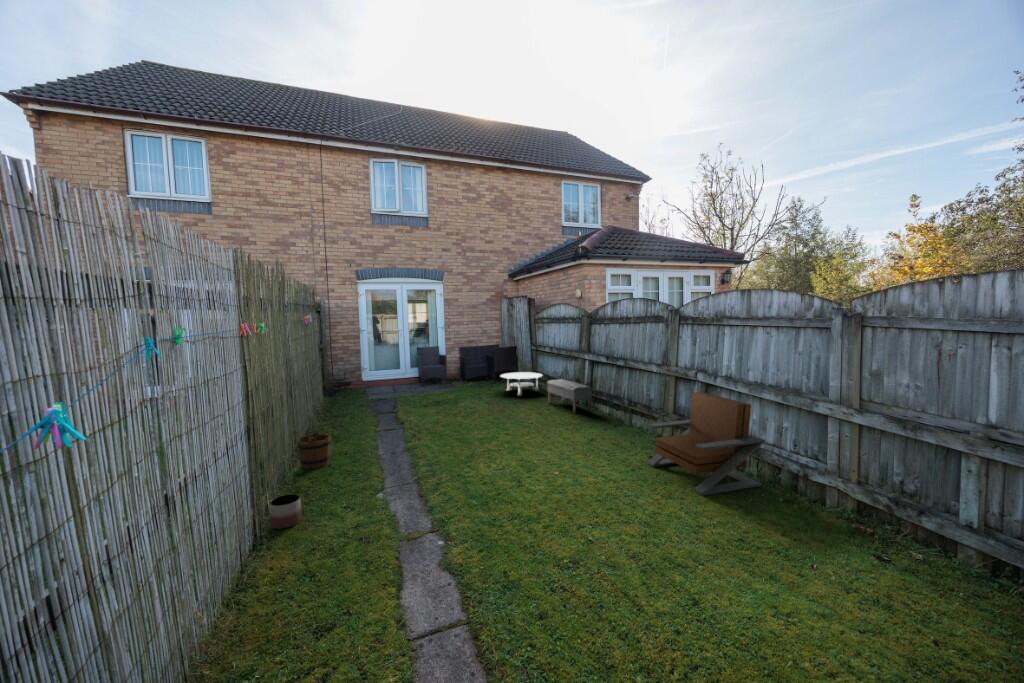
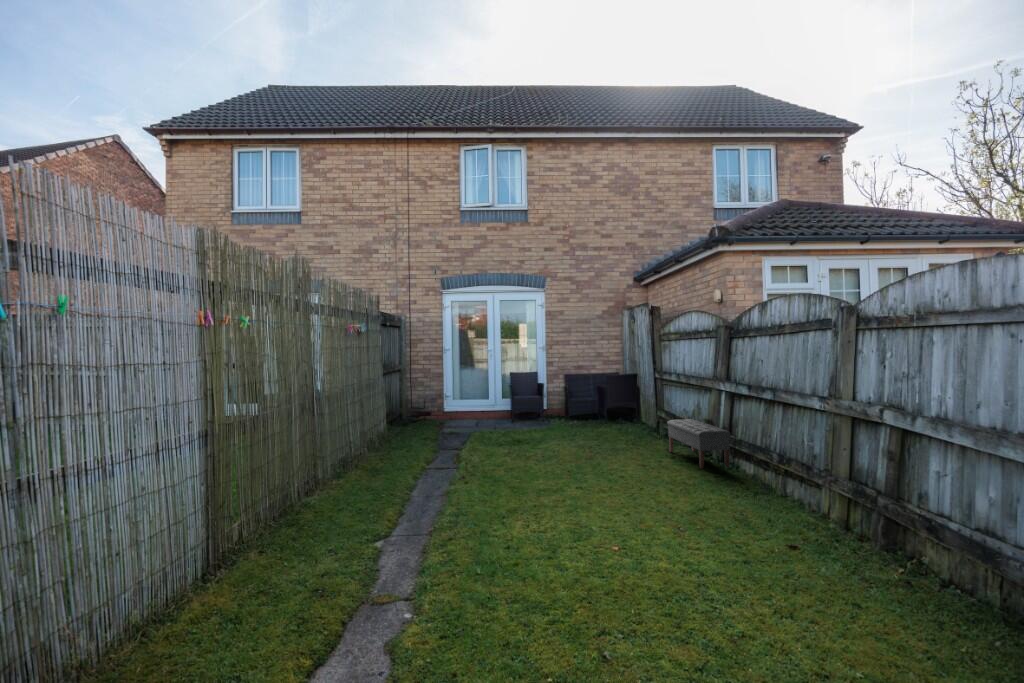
round table: present [500,372,542,396] -> none [609,409,670,441]
lounge chair: present [647,392,765,495] -> none [781,442,1007,628]
bucket: present [297,429,331,469] -> none [308,461,349,509]
planter: present [269,494,302,529] -> none [225,534,264,577]

